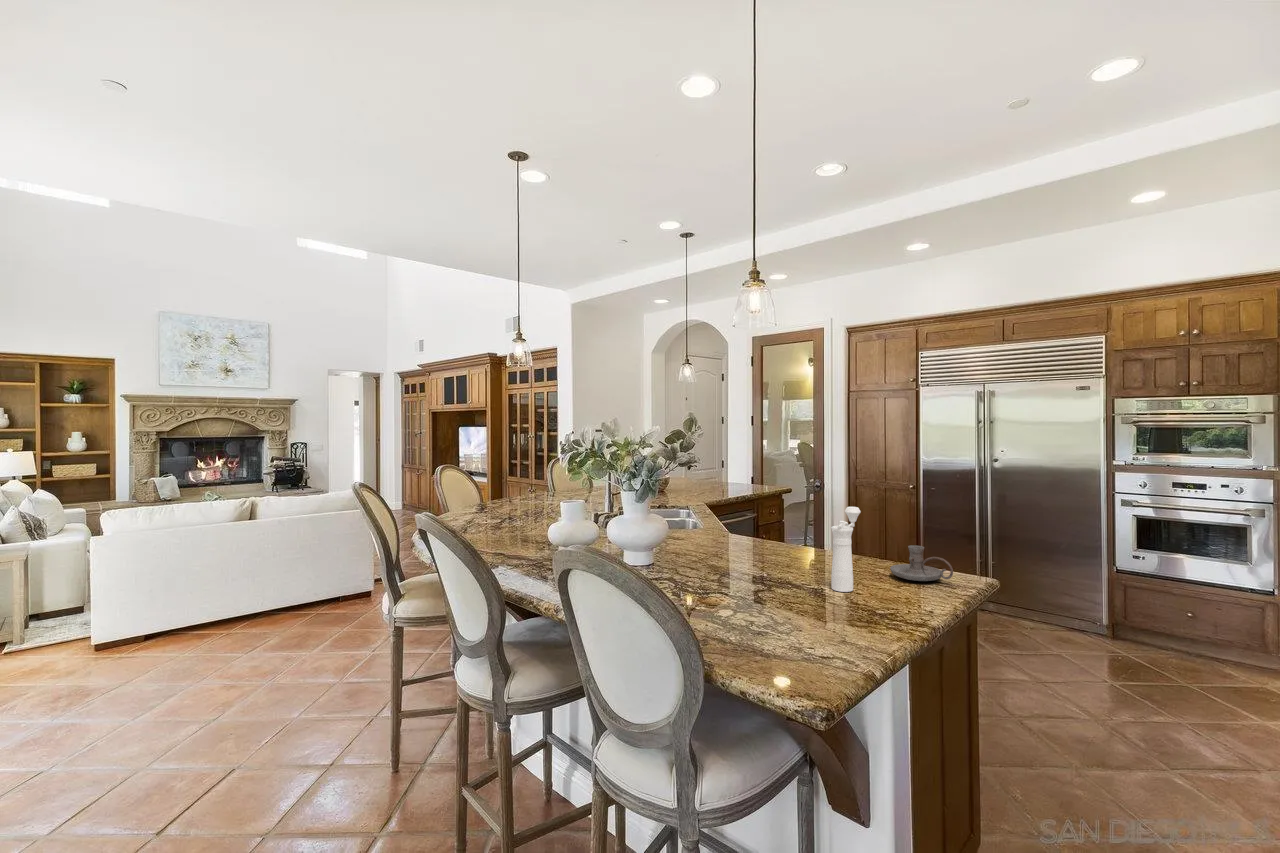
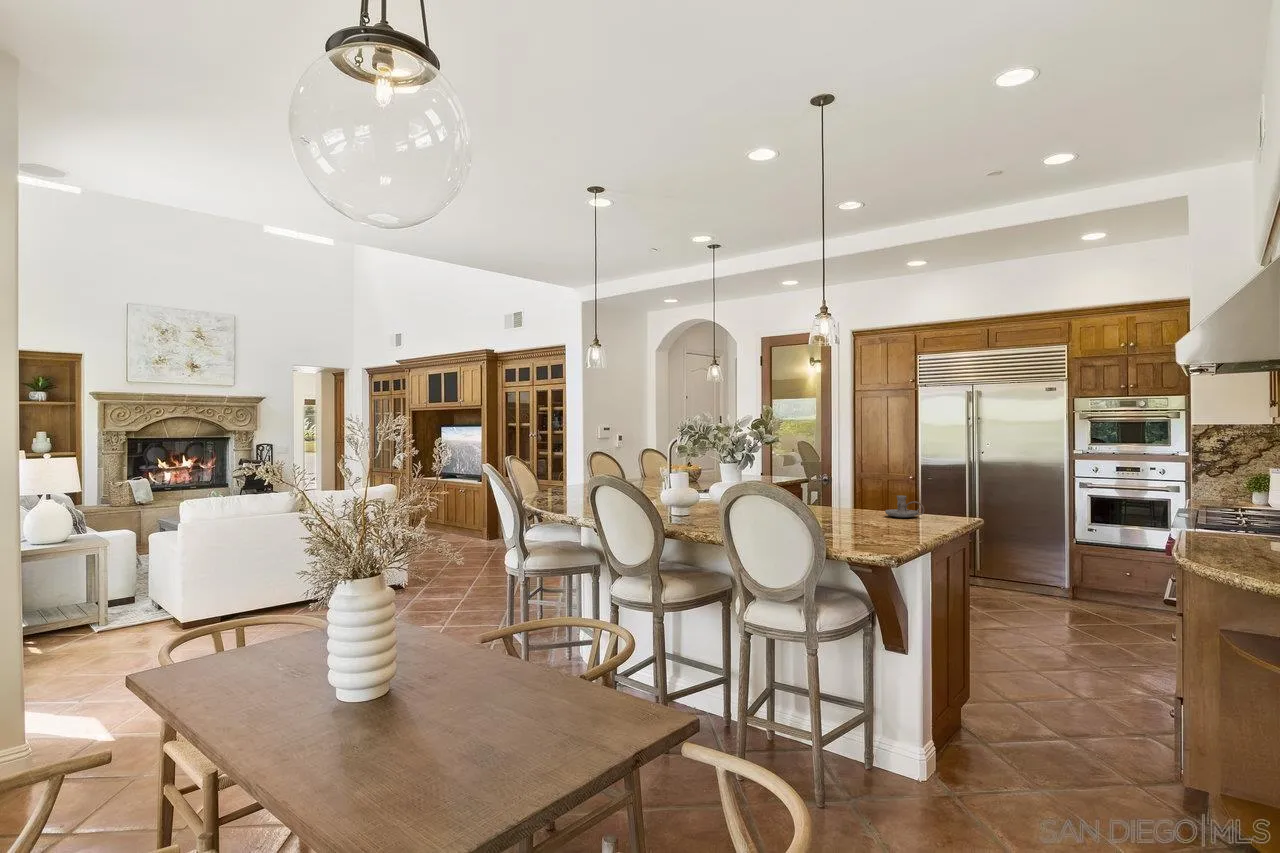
pepper mill: present [831,507,861,592] -> none [847,470,866,522]

